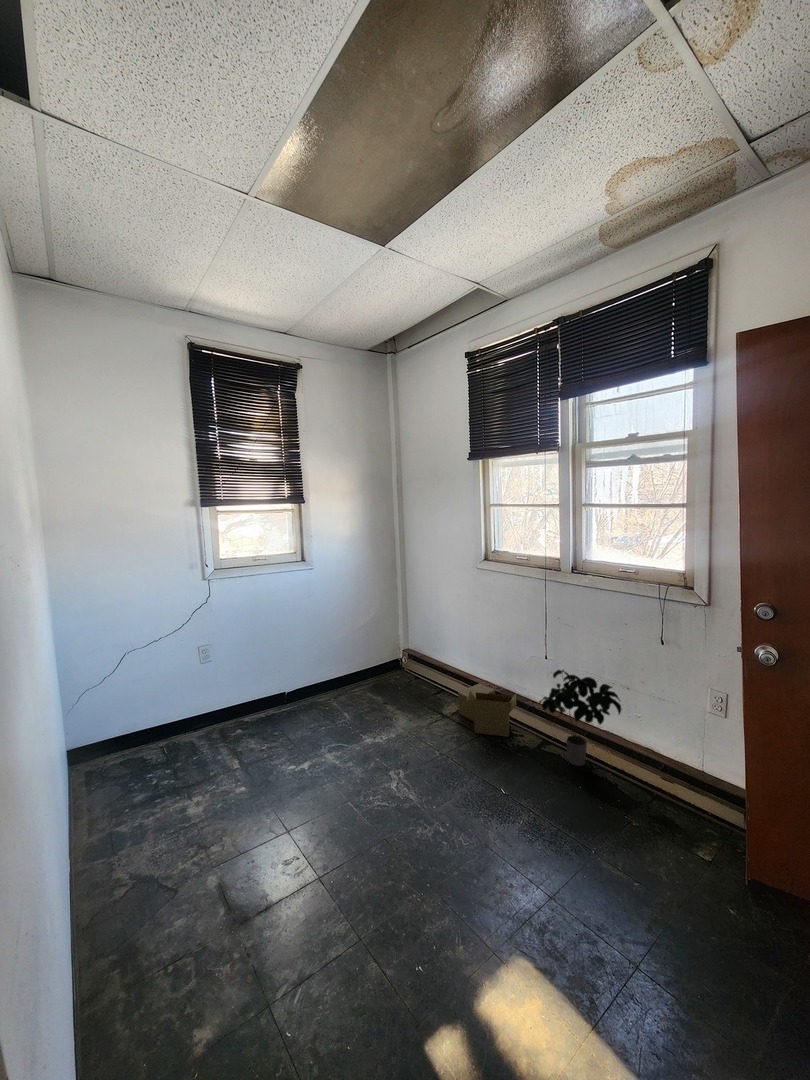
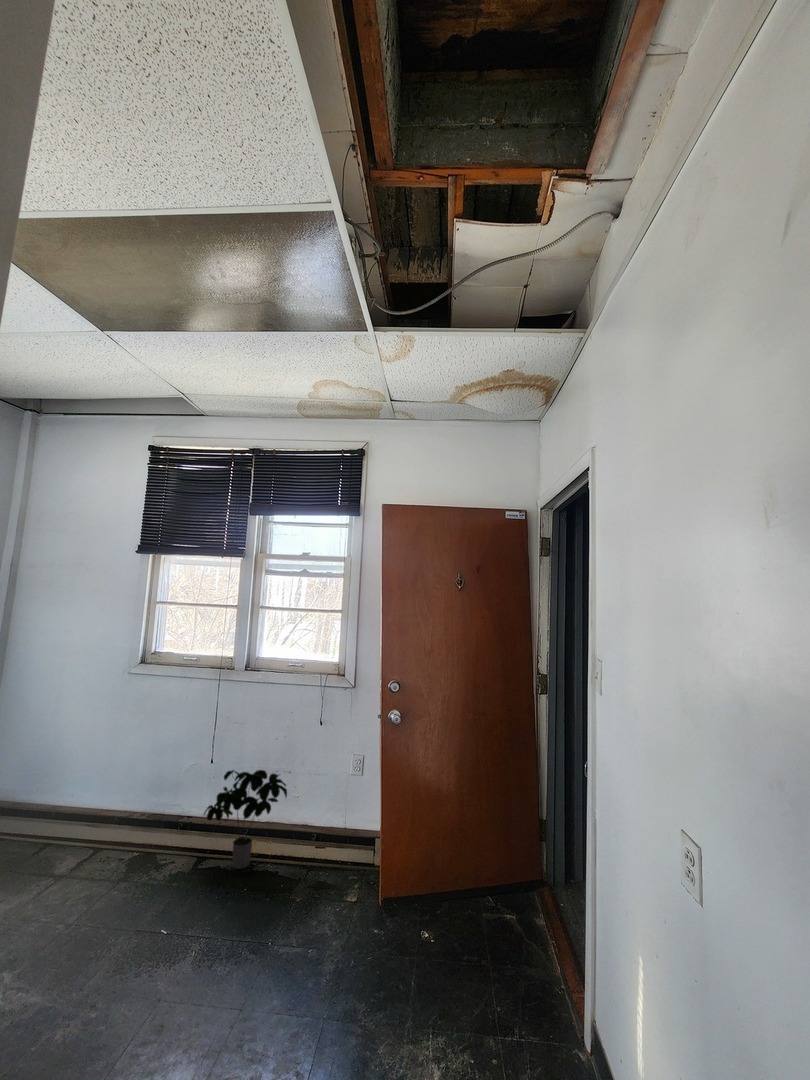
cardboard box: present [458,683,516,737] -> none [86,815,176,881]

